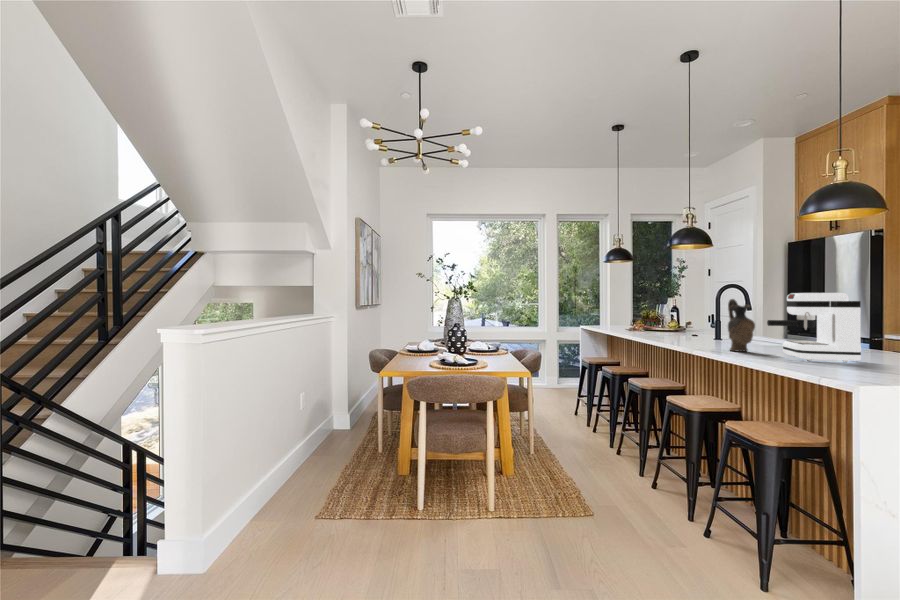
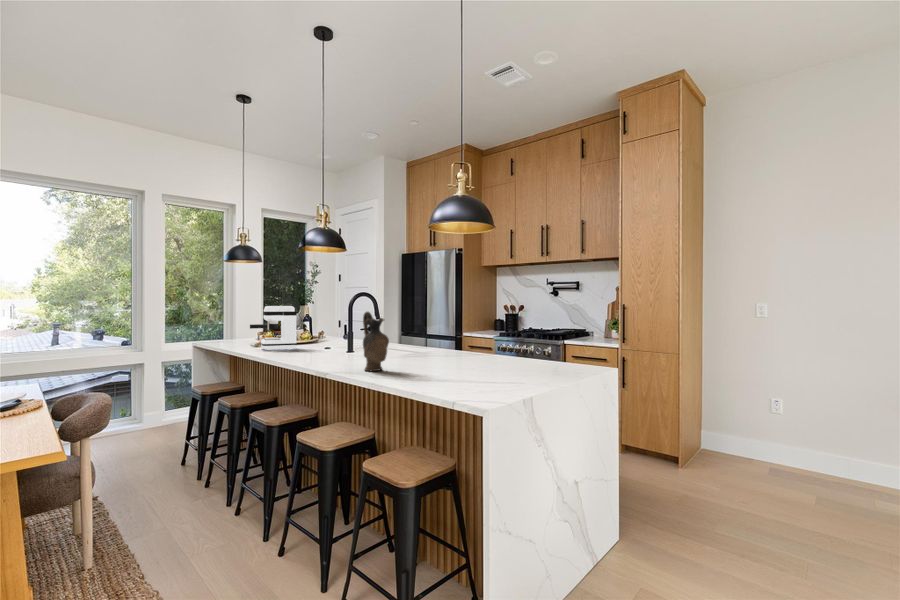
coffee maker: present [767,293,861,362] -> present [250,306,296,351]

